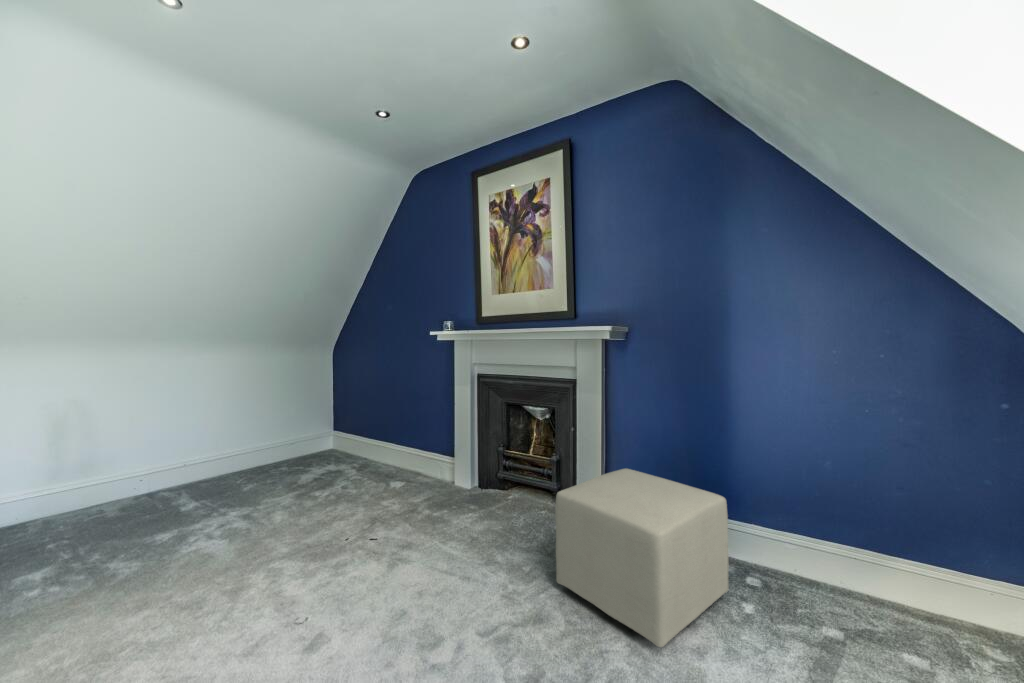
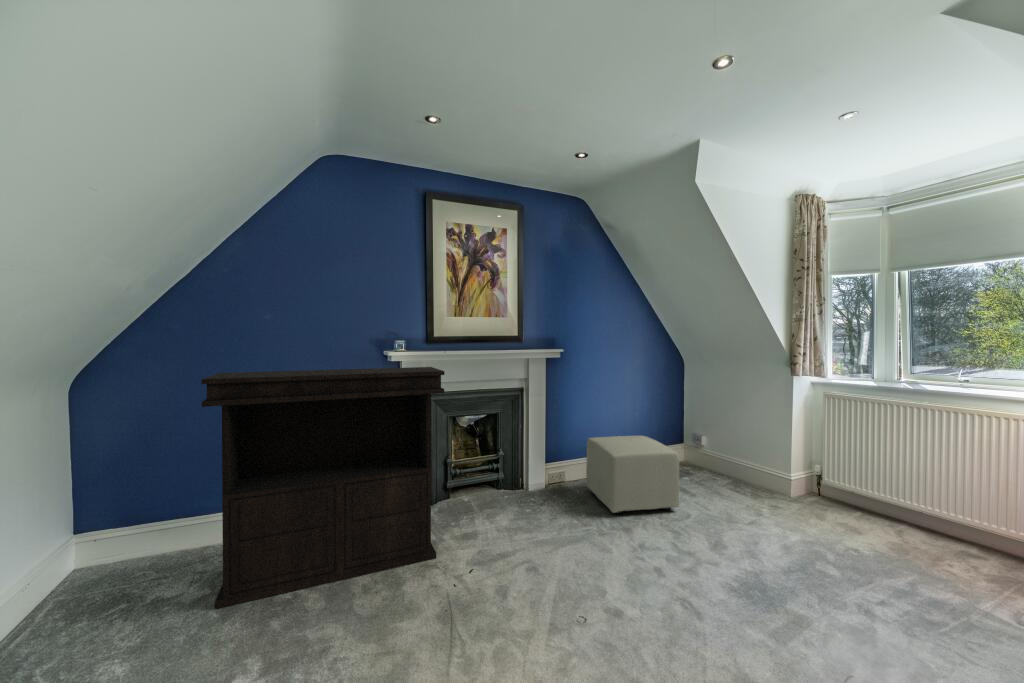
console table: none [292,345,423,519] -> present [201,367,445,609]

